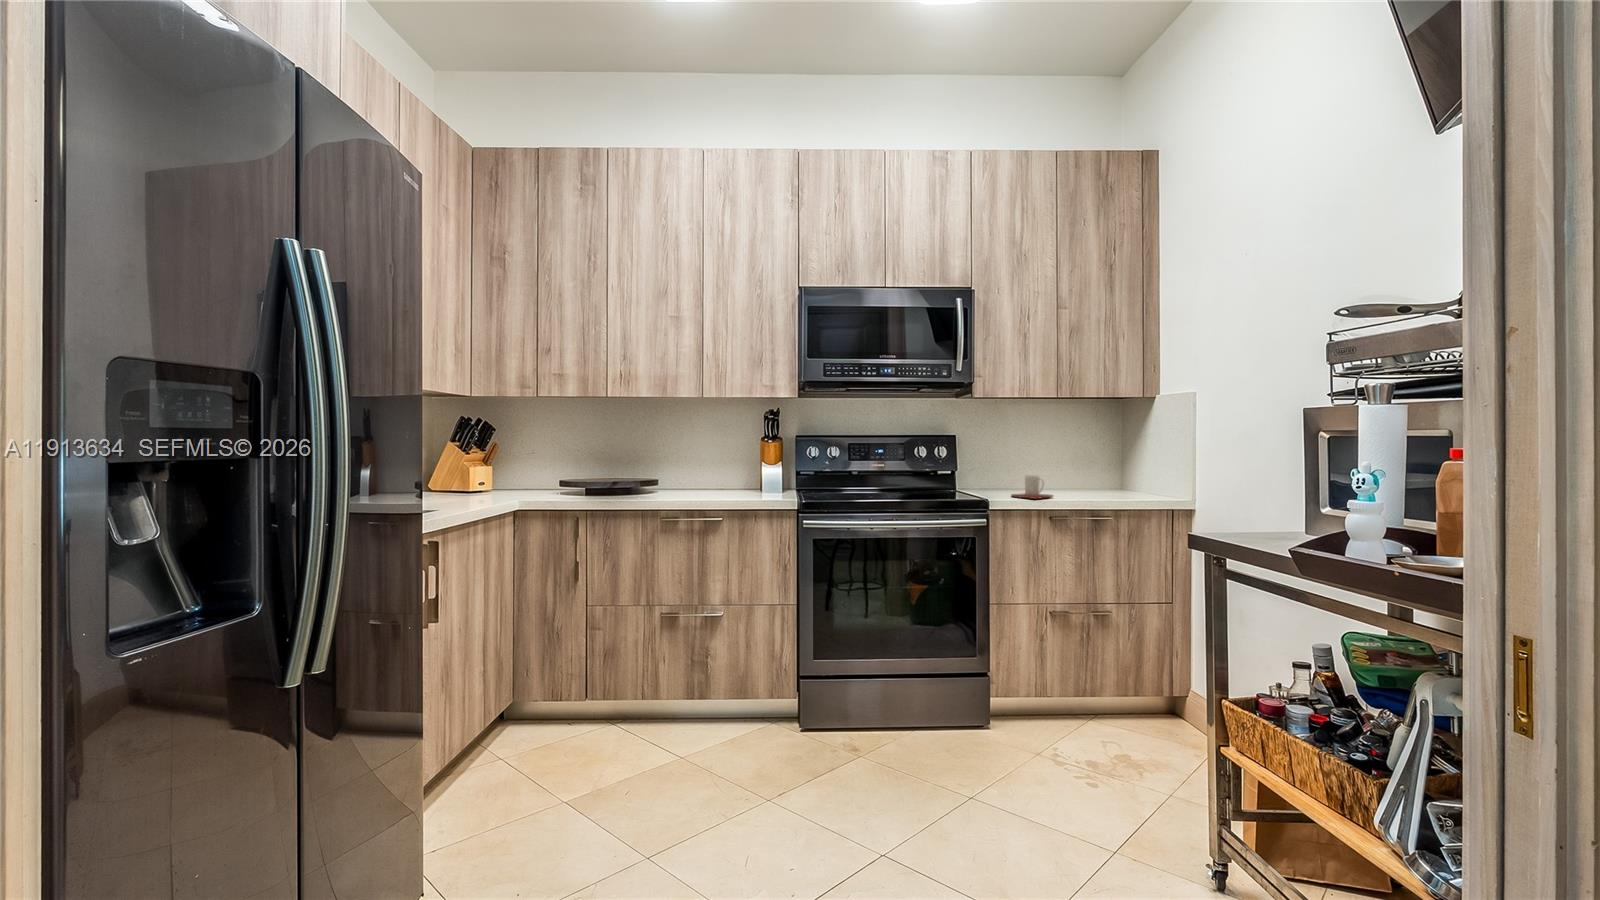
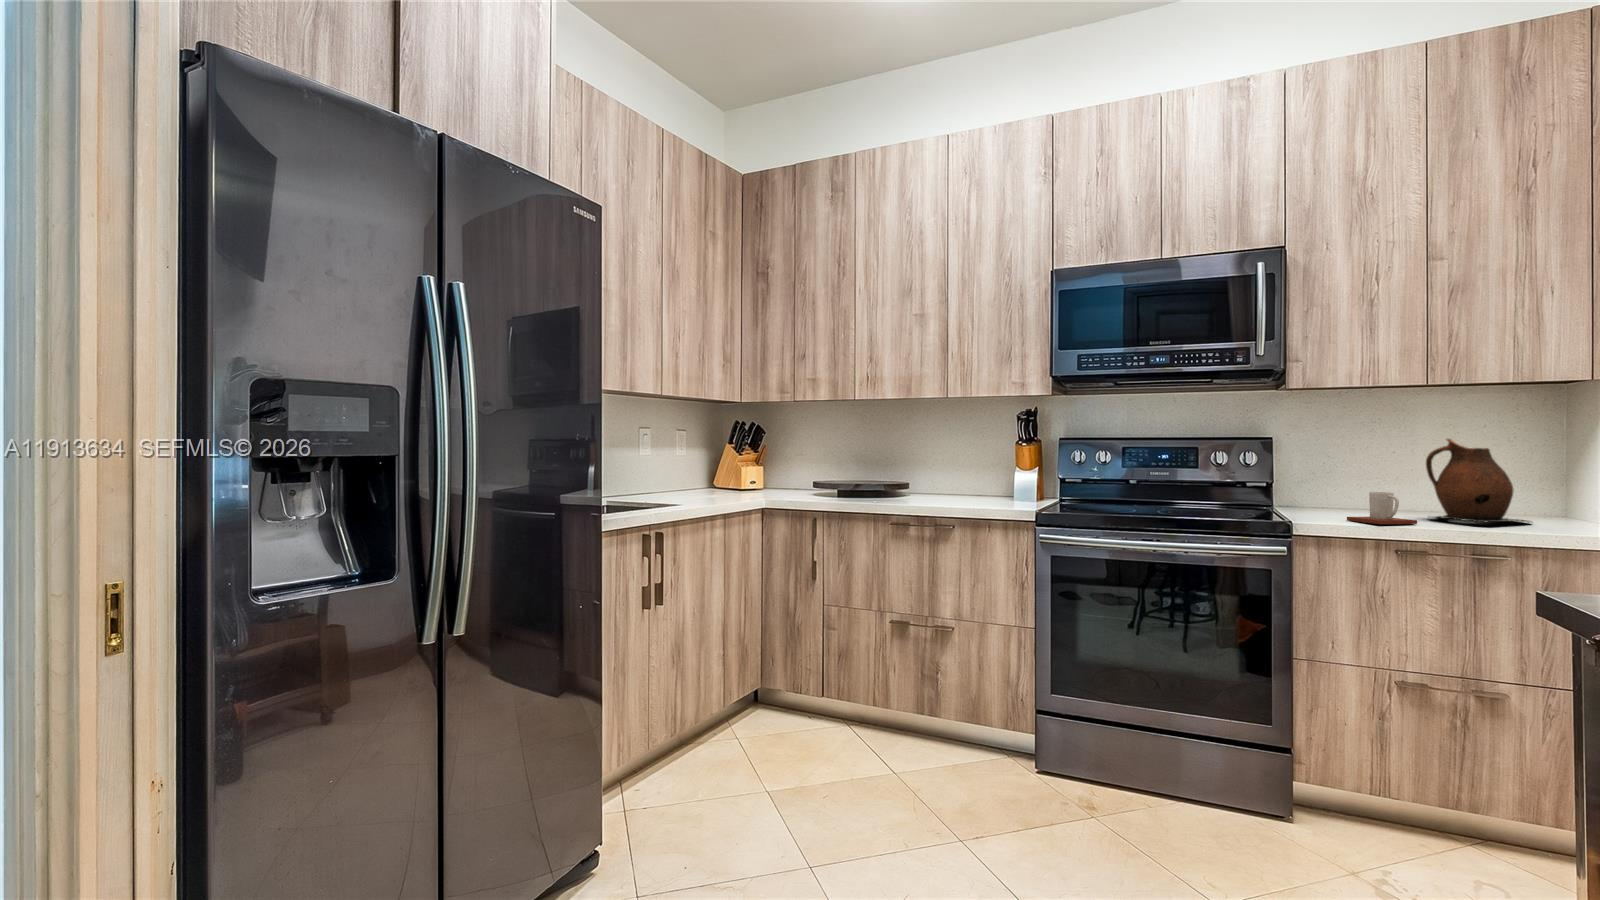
ceramic pitcher: none [1051,436,1110,495] -> present [1426,439,1529,523]

